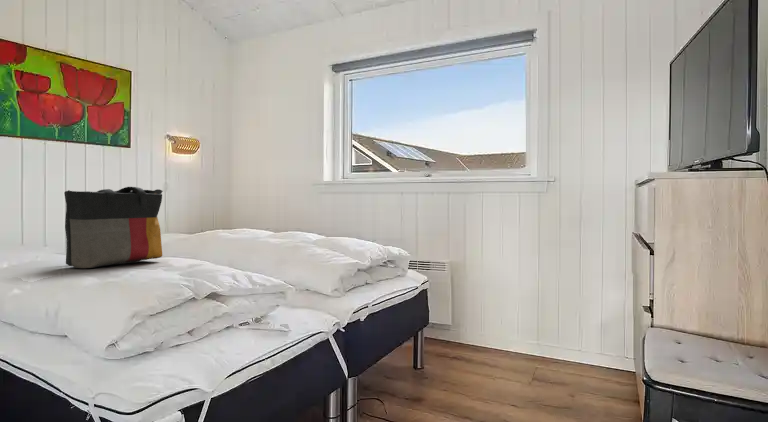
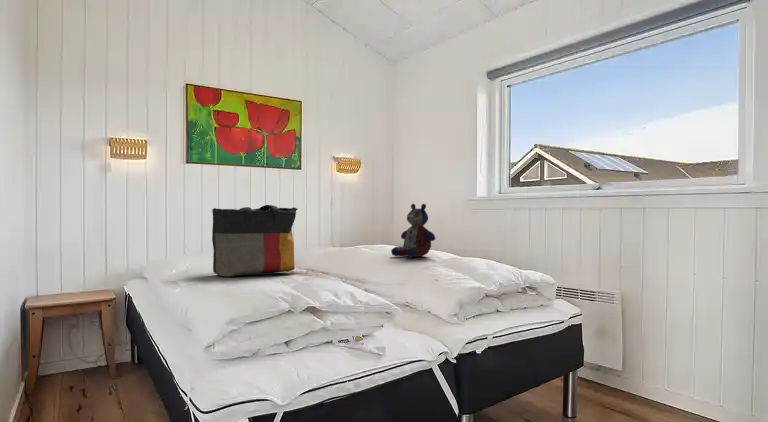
stuffed bear: none [258,185,302,238] -> present [391,204,435,257]

